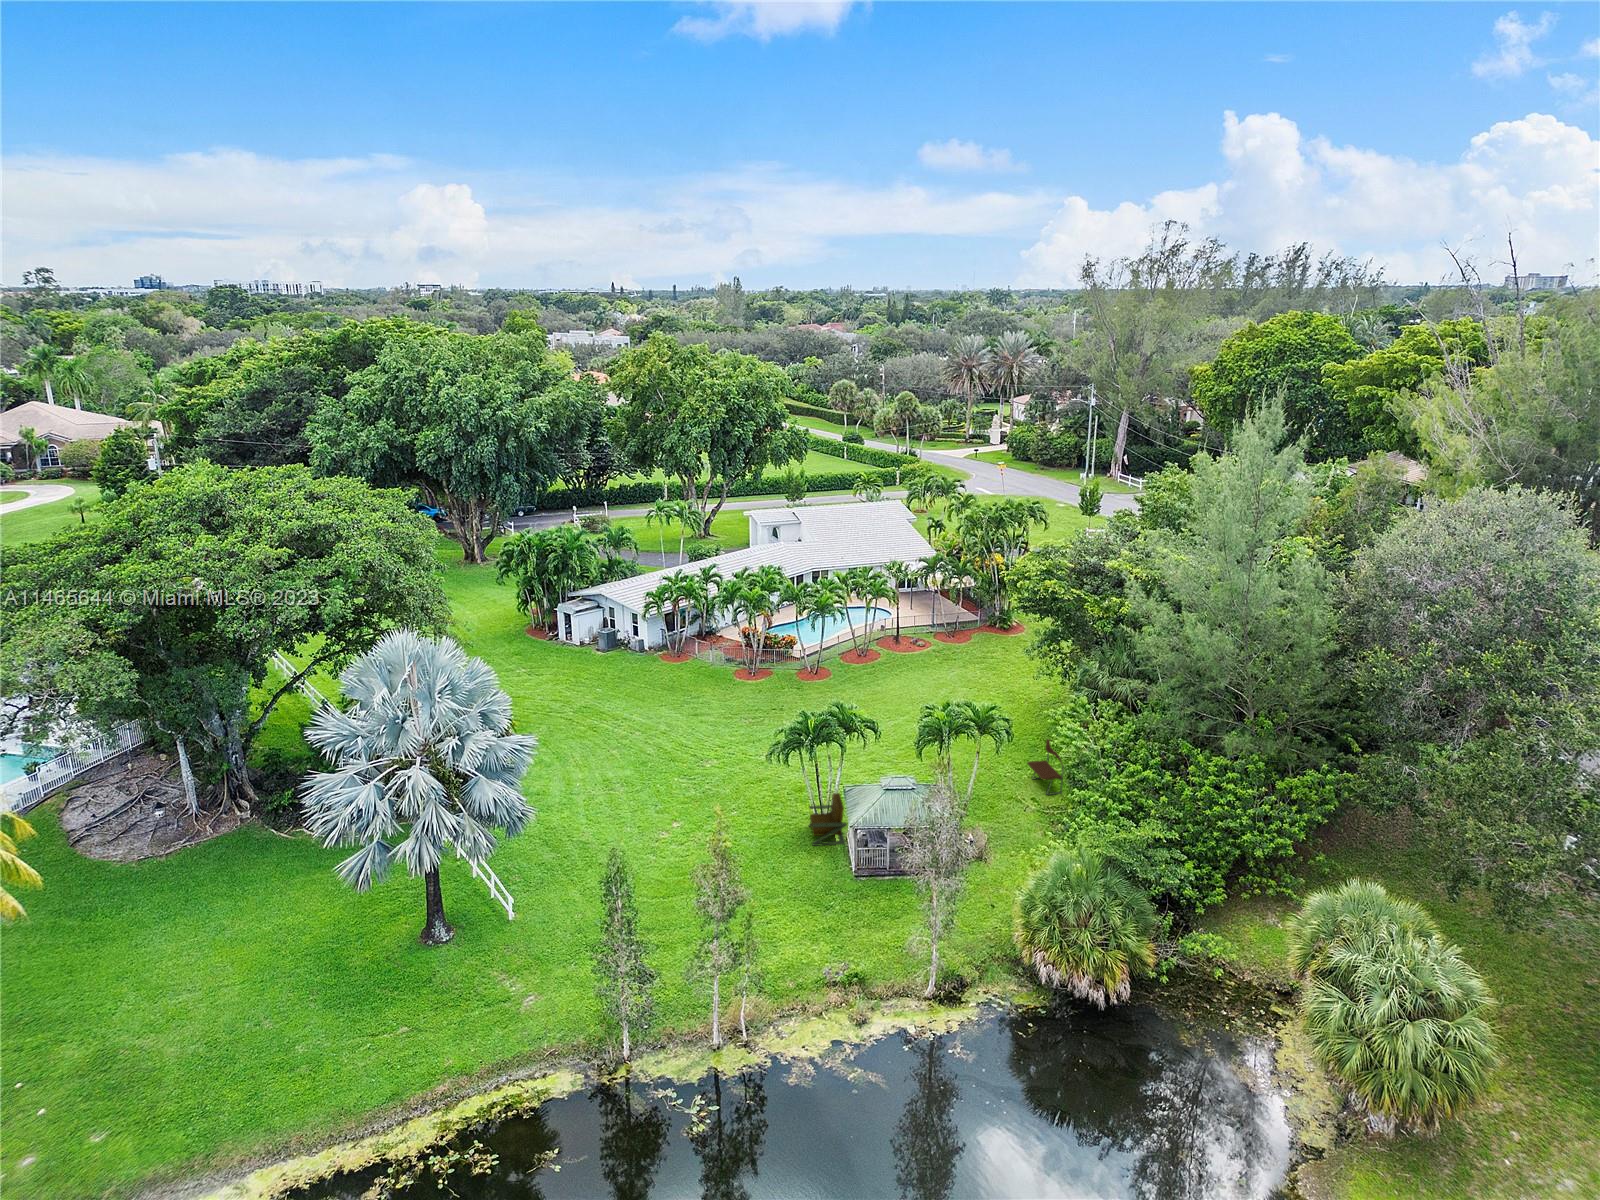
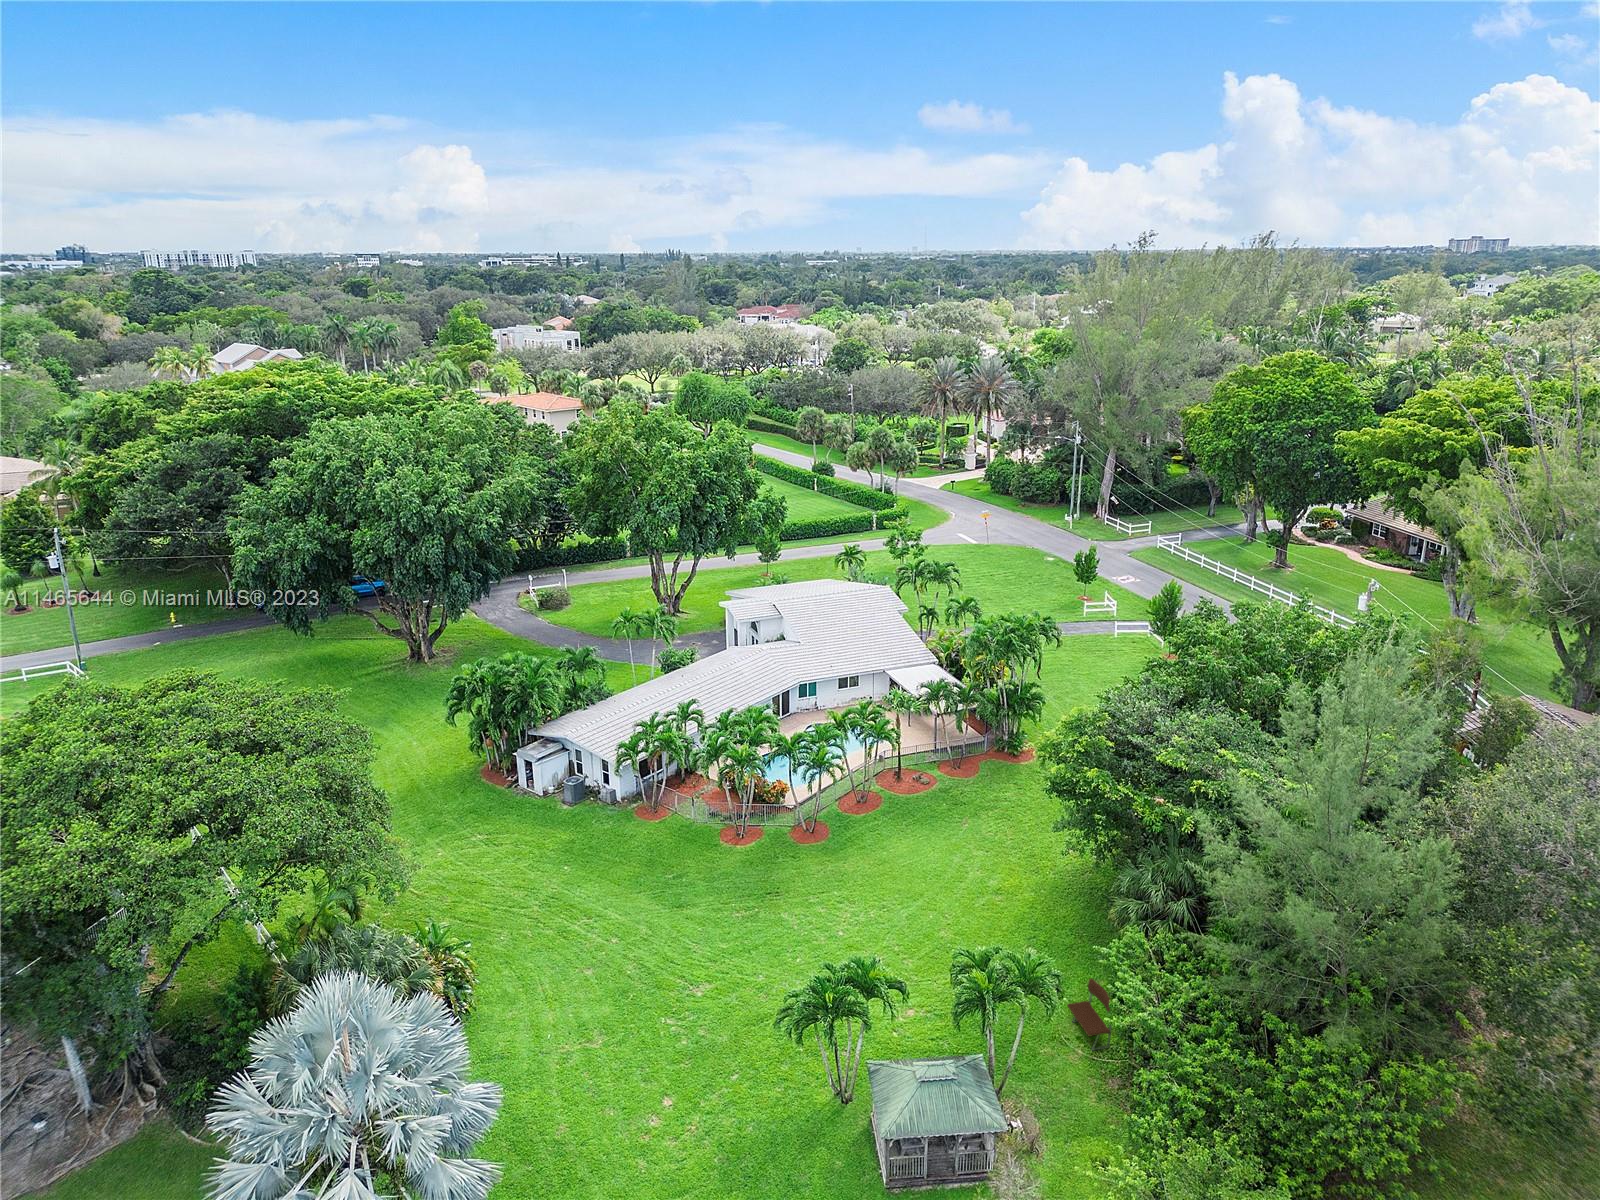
lounge chair: present [809,793,847,846] -> none [822,1083,870,1157]

